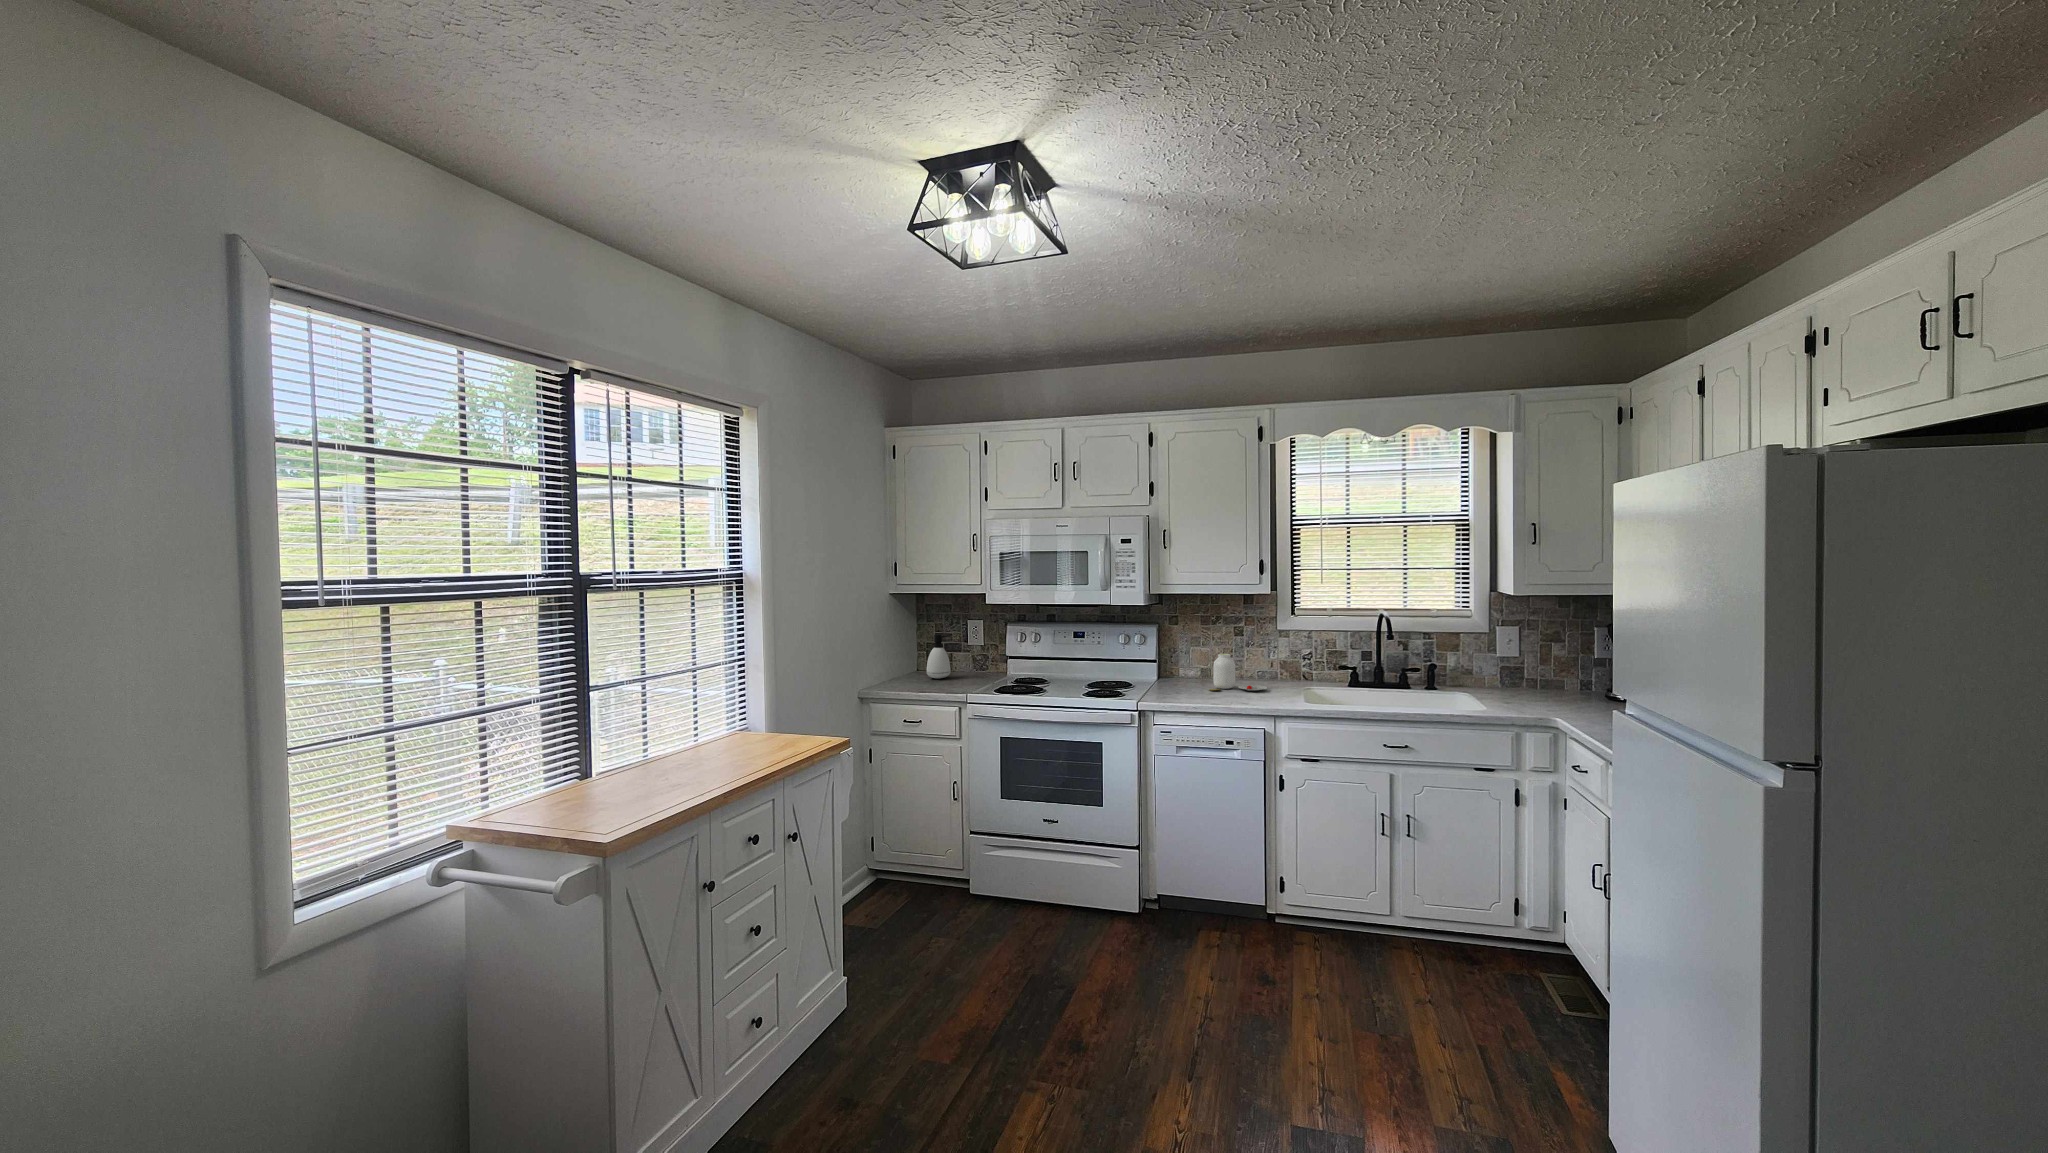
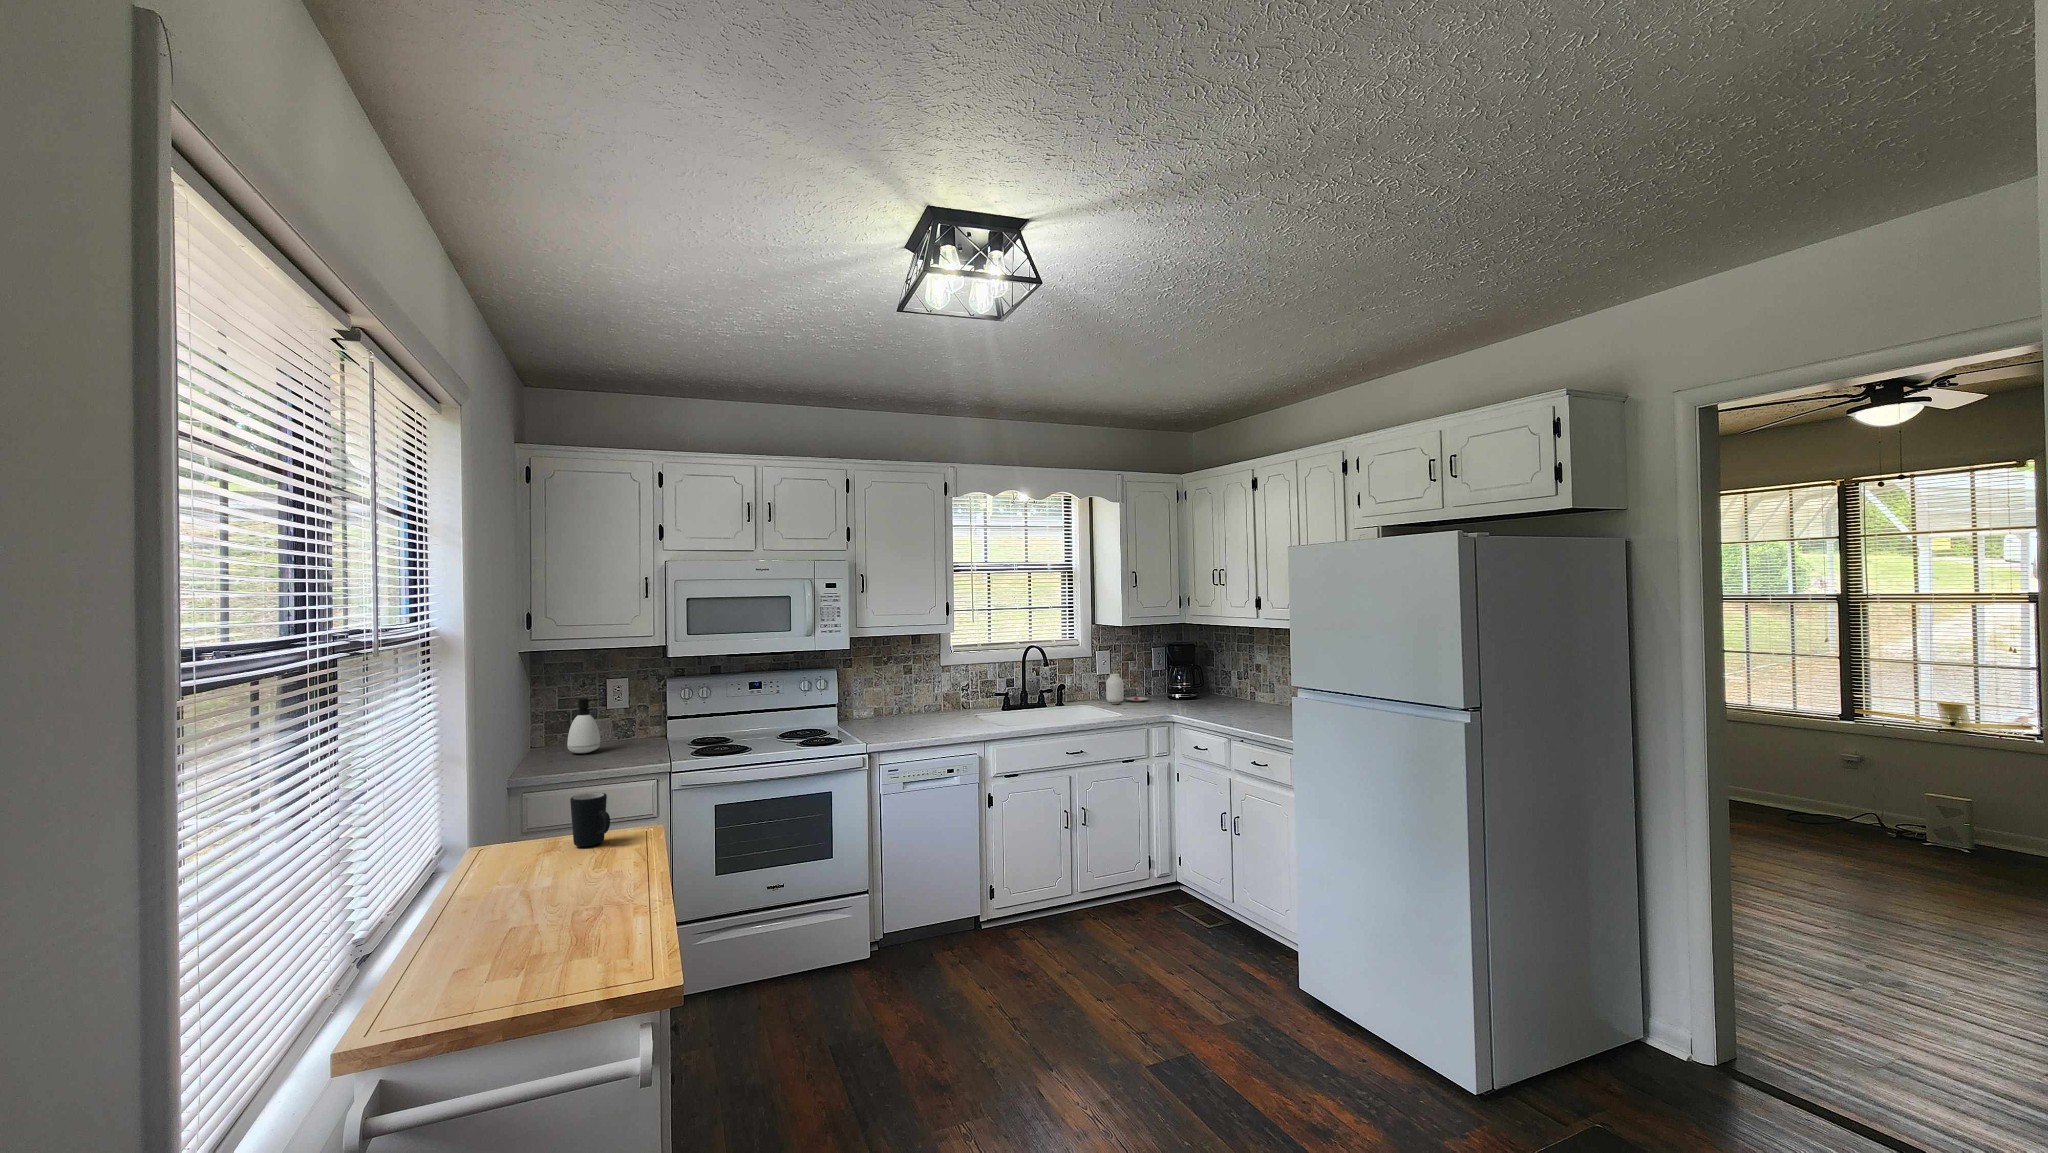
jar: present [1209,654,1267,691] -> present [1106,674,1148,704]
mug: none [765,706,791,747] -> present [570,793,610,846]

